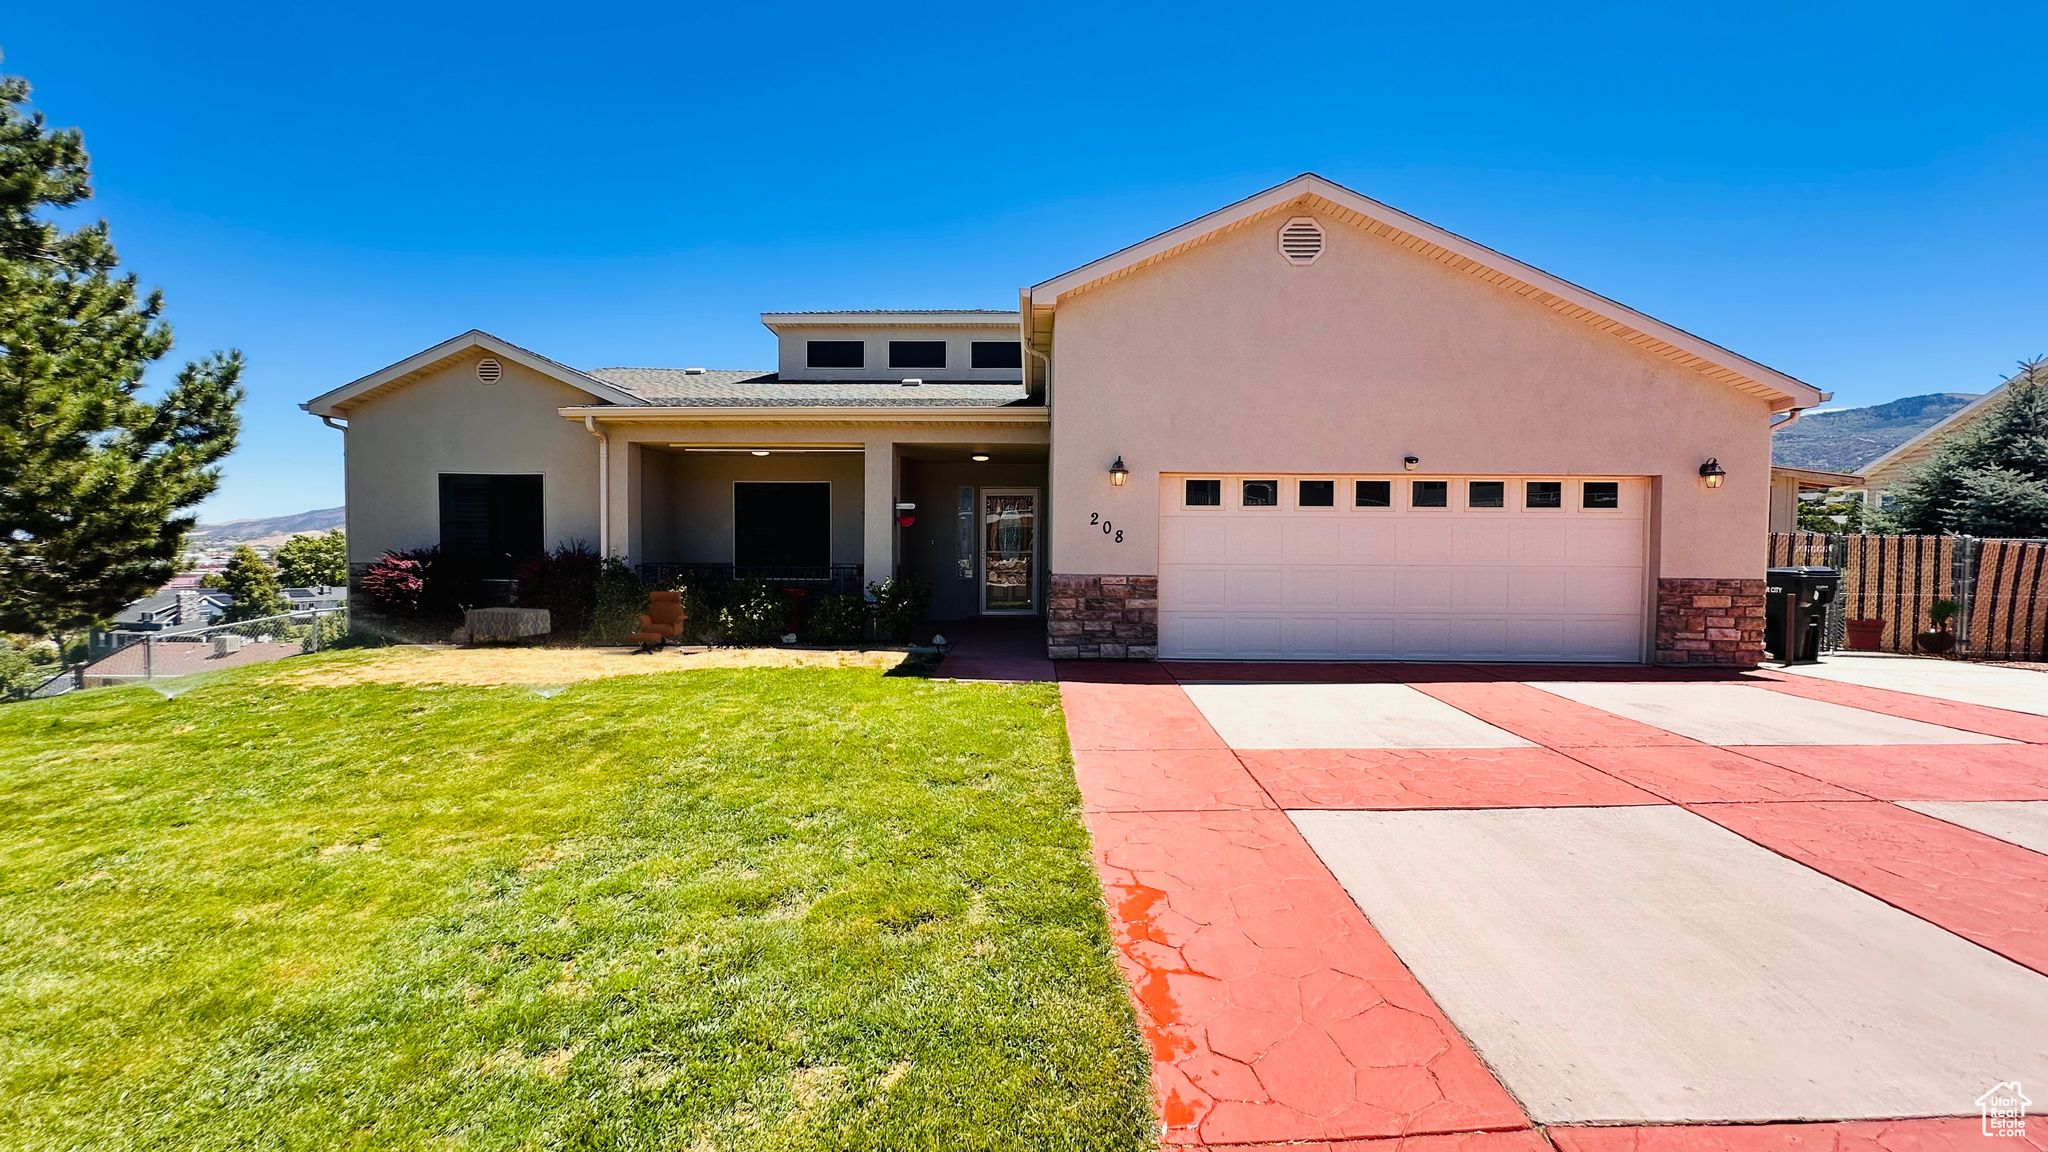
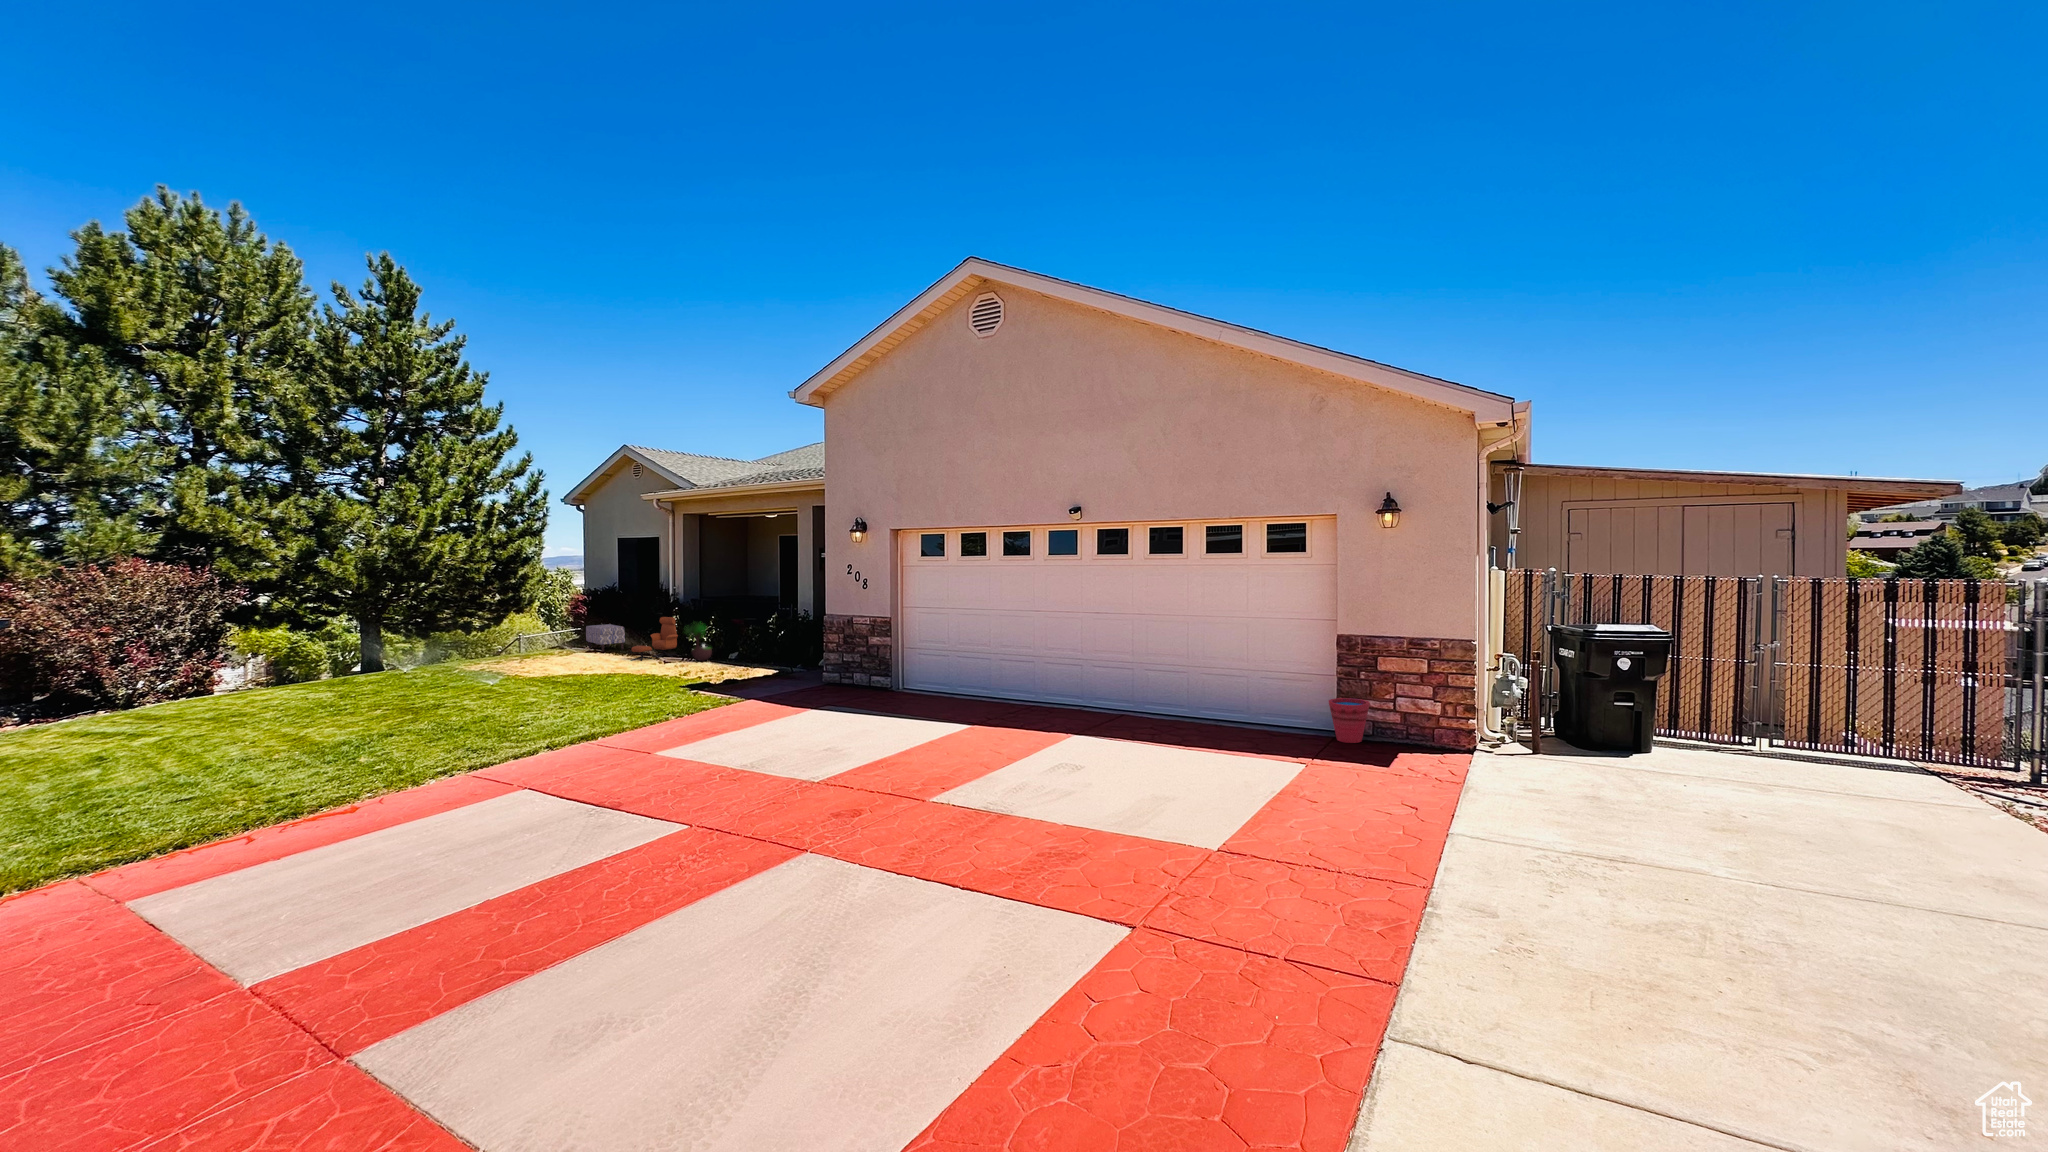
potted tree: present [1917,597,1967,652] -> present [686,622,712,661]
bucket: present [1845,618,1887,649] -> present [1329,698,1370,743]

